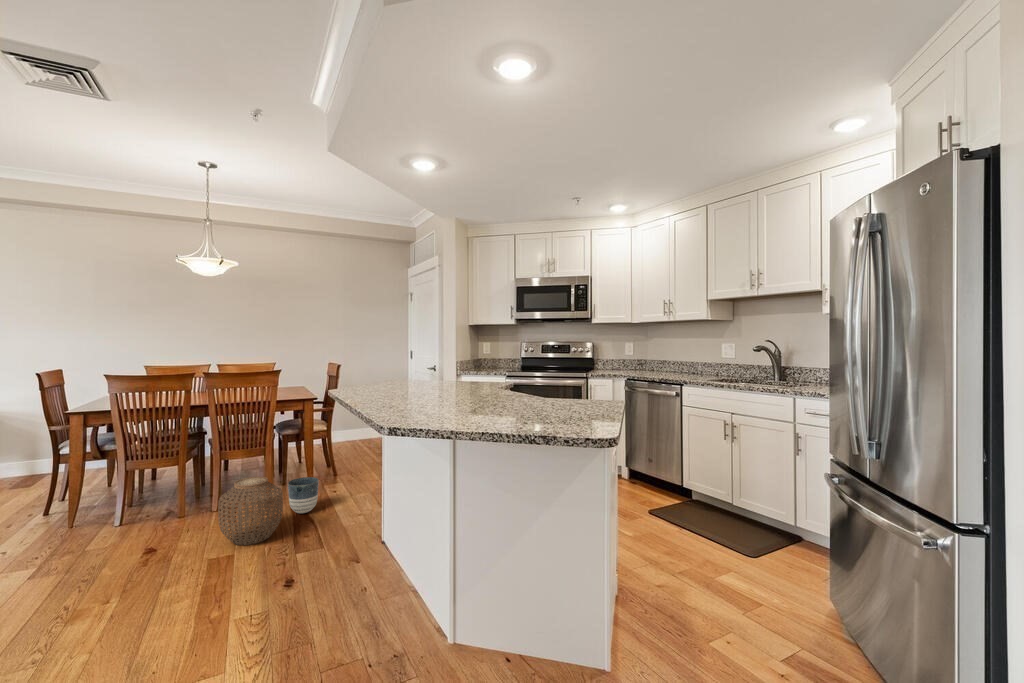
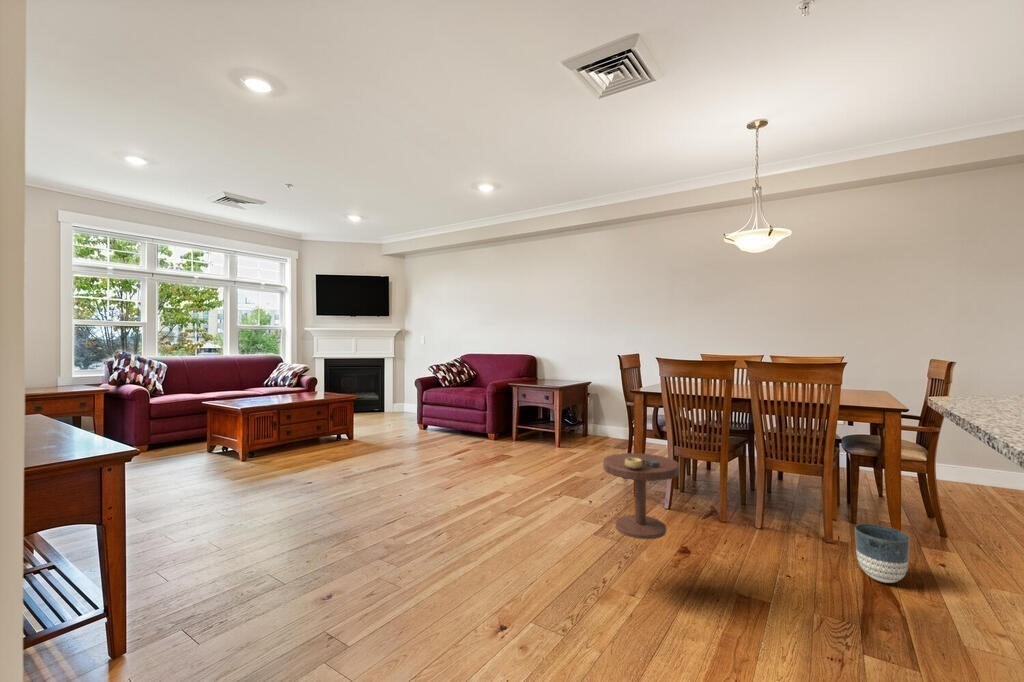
side table: none [71,467,159,599] -> present [603,453,680,539]
woven basket: present [218,477,283,545] -> none [752,503,844,601]

